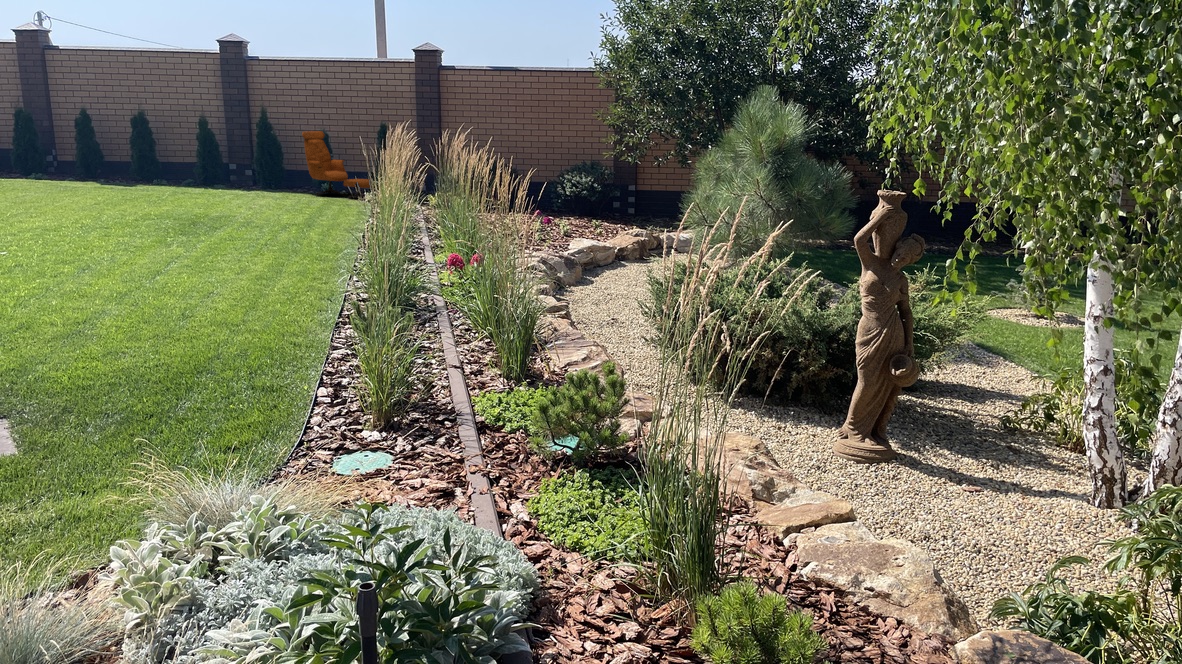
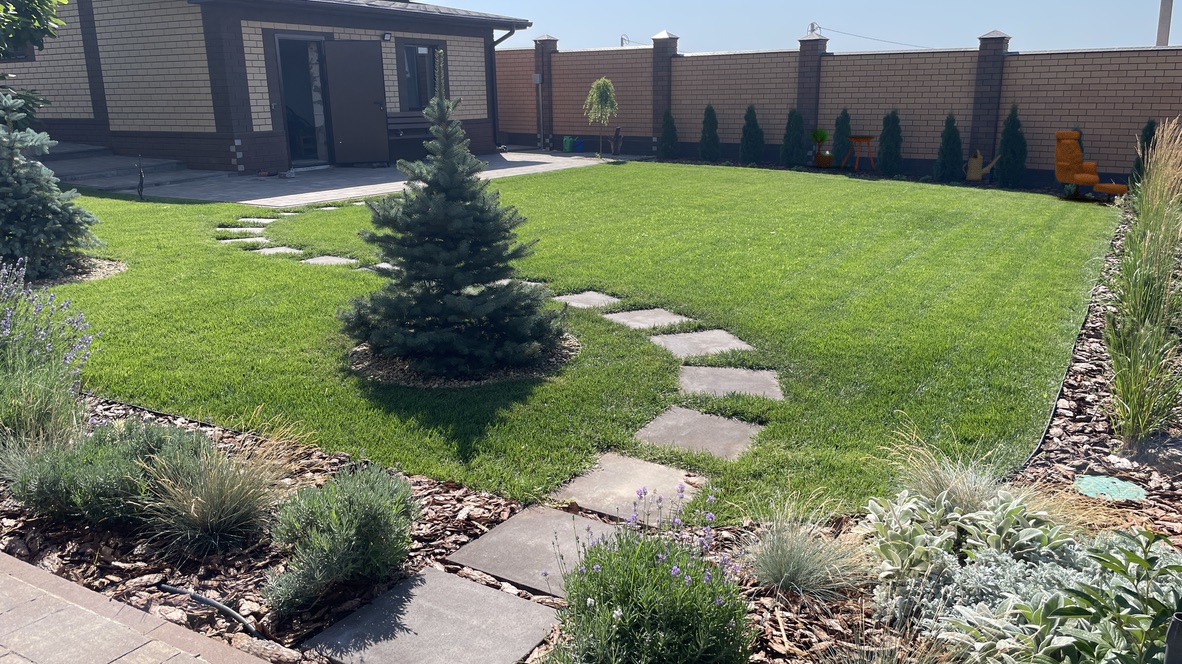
potted tree: none [41,127,80,176] -> present [809,128,834,167]
side table: none [89,140,130,179] -> present [840,136,875,172]
watering can: none [223,151,258,182] -> present [966,150,1001,180]

